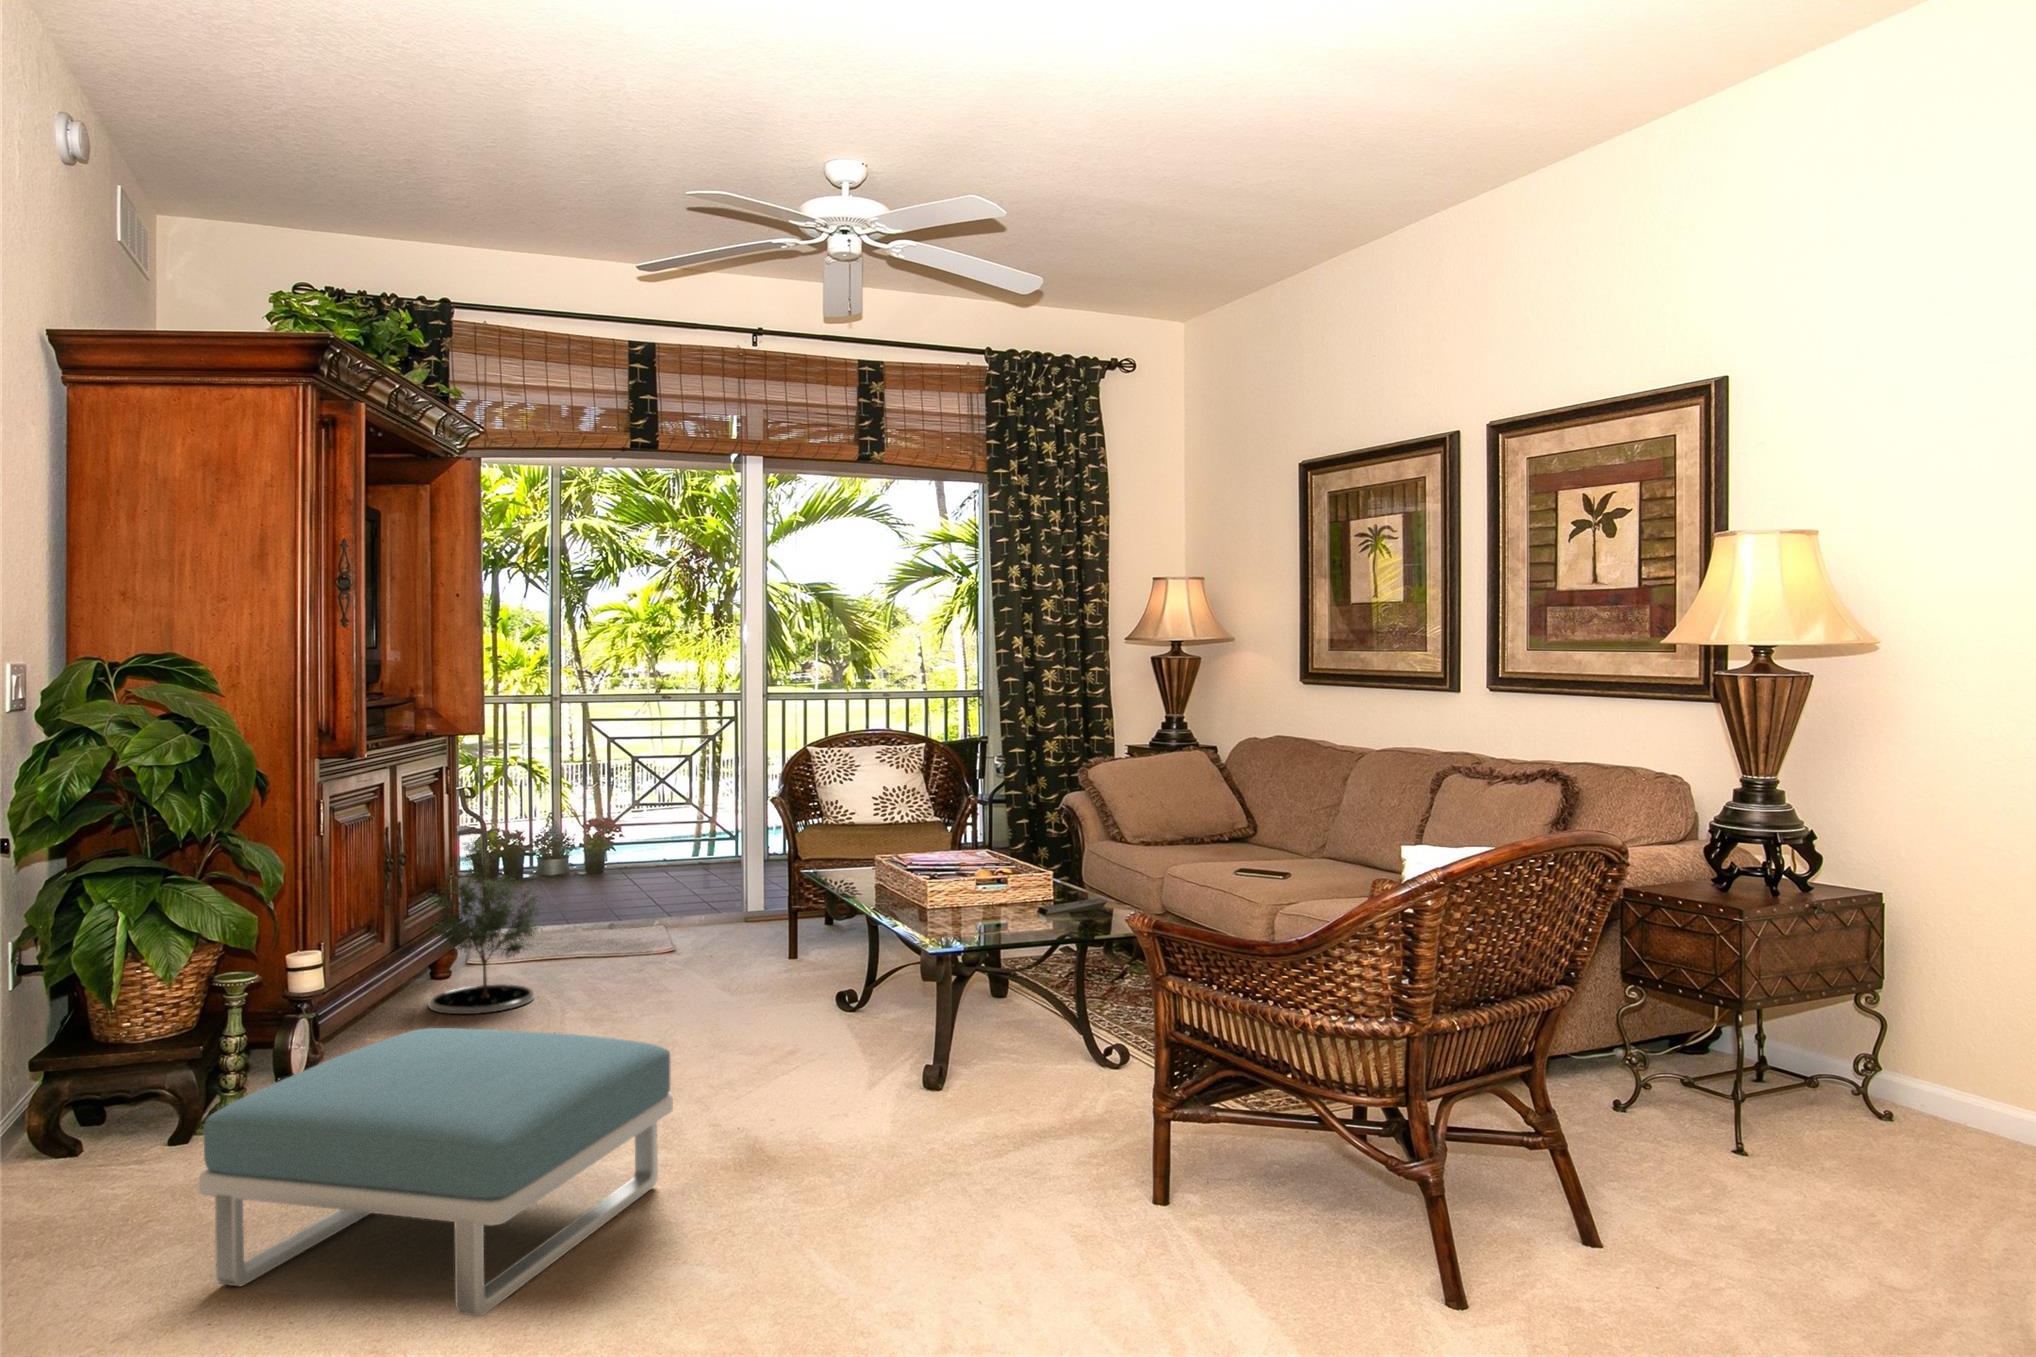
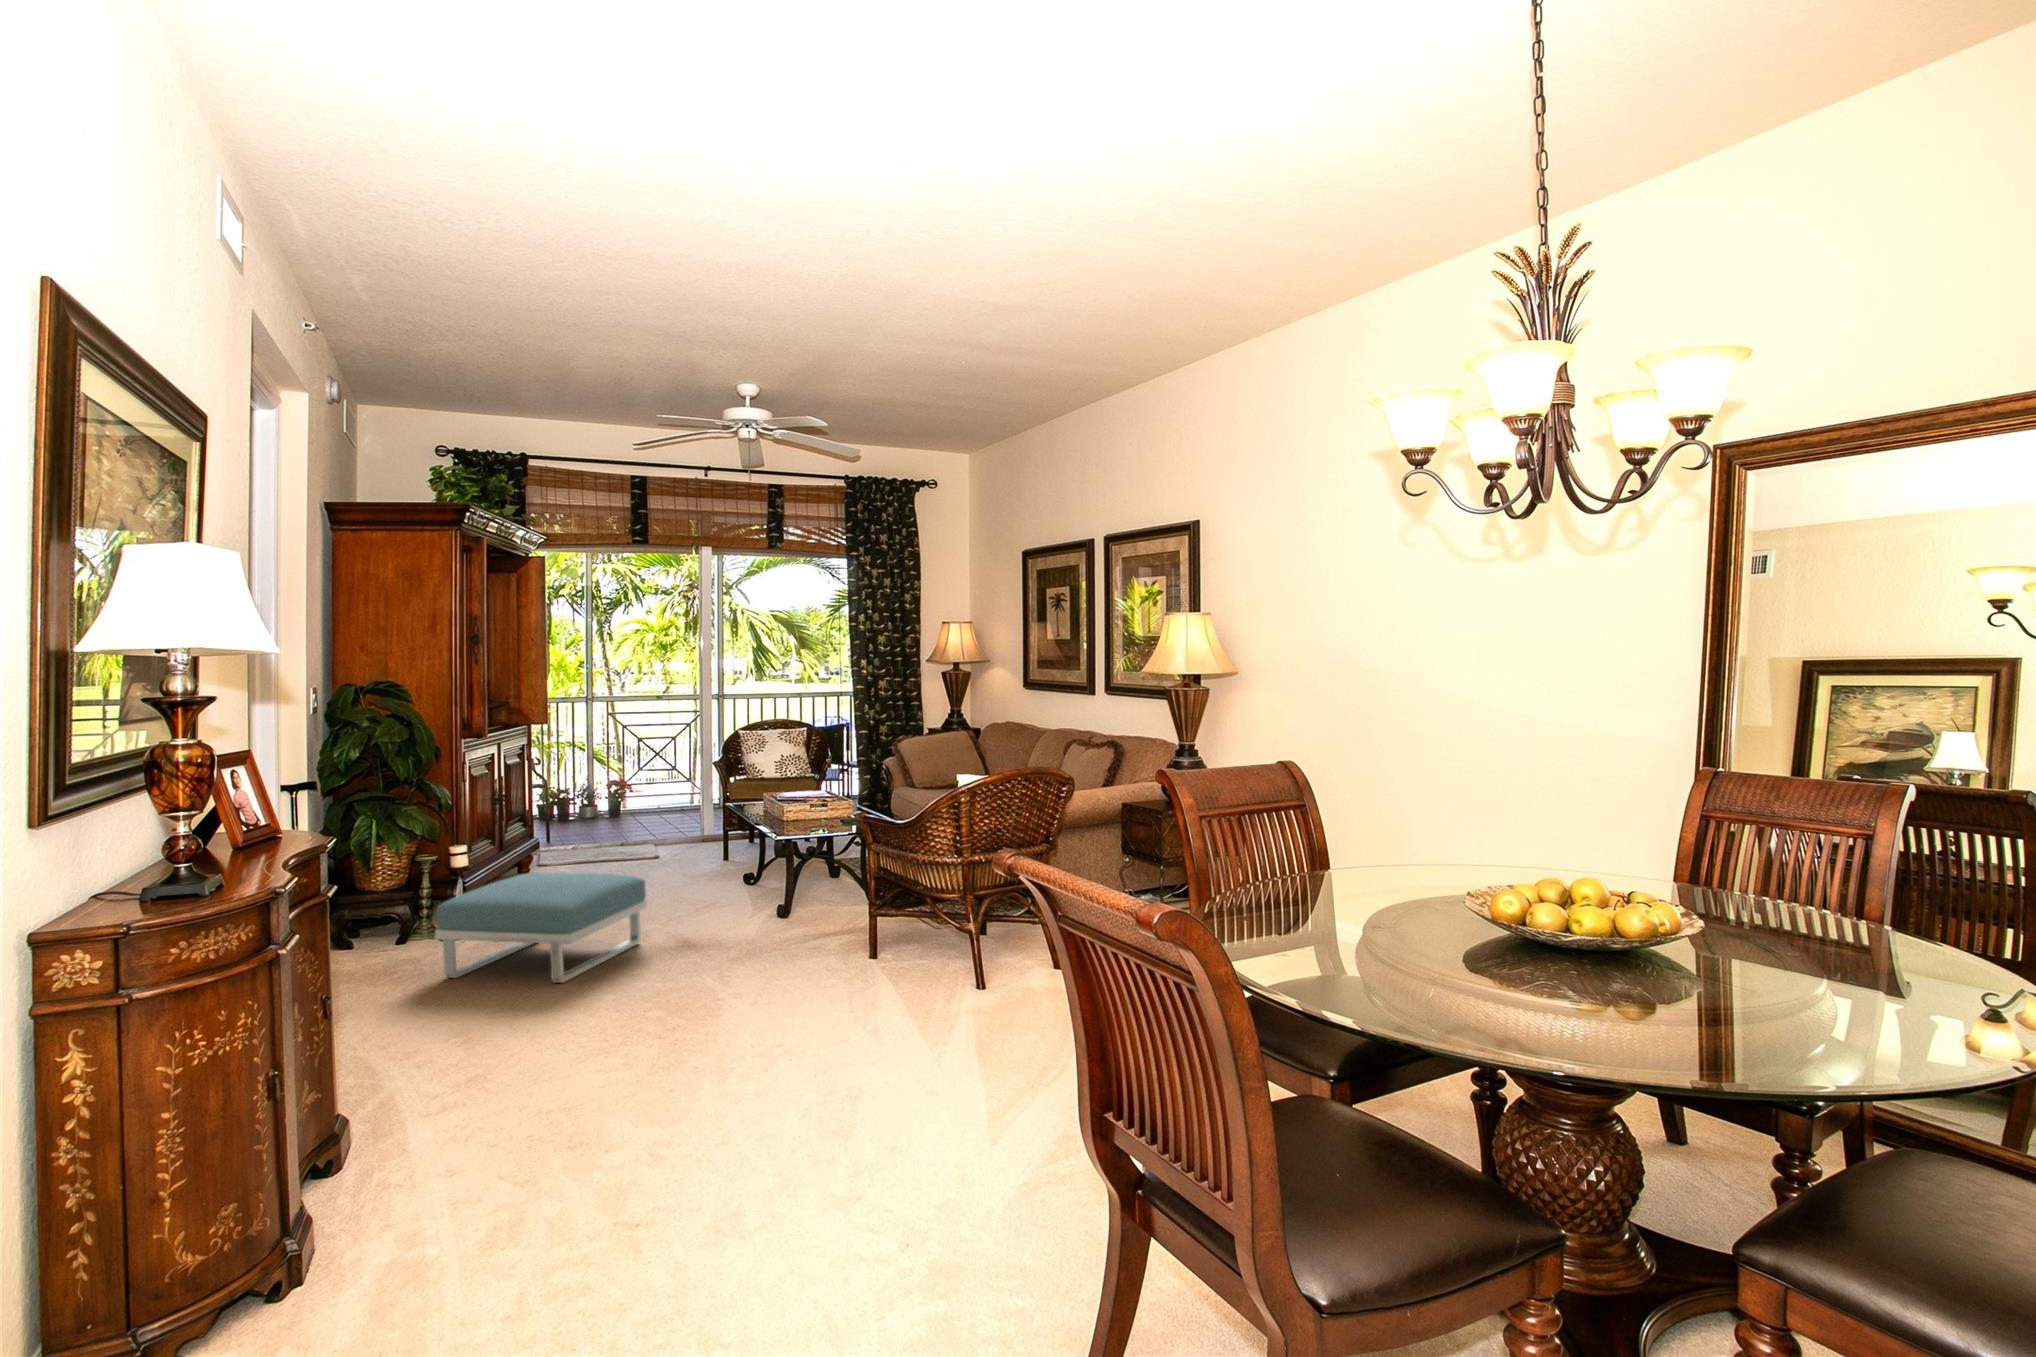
potted tree: present [426,834,548,1014] -> none [511,778,584,882]

